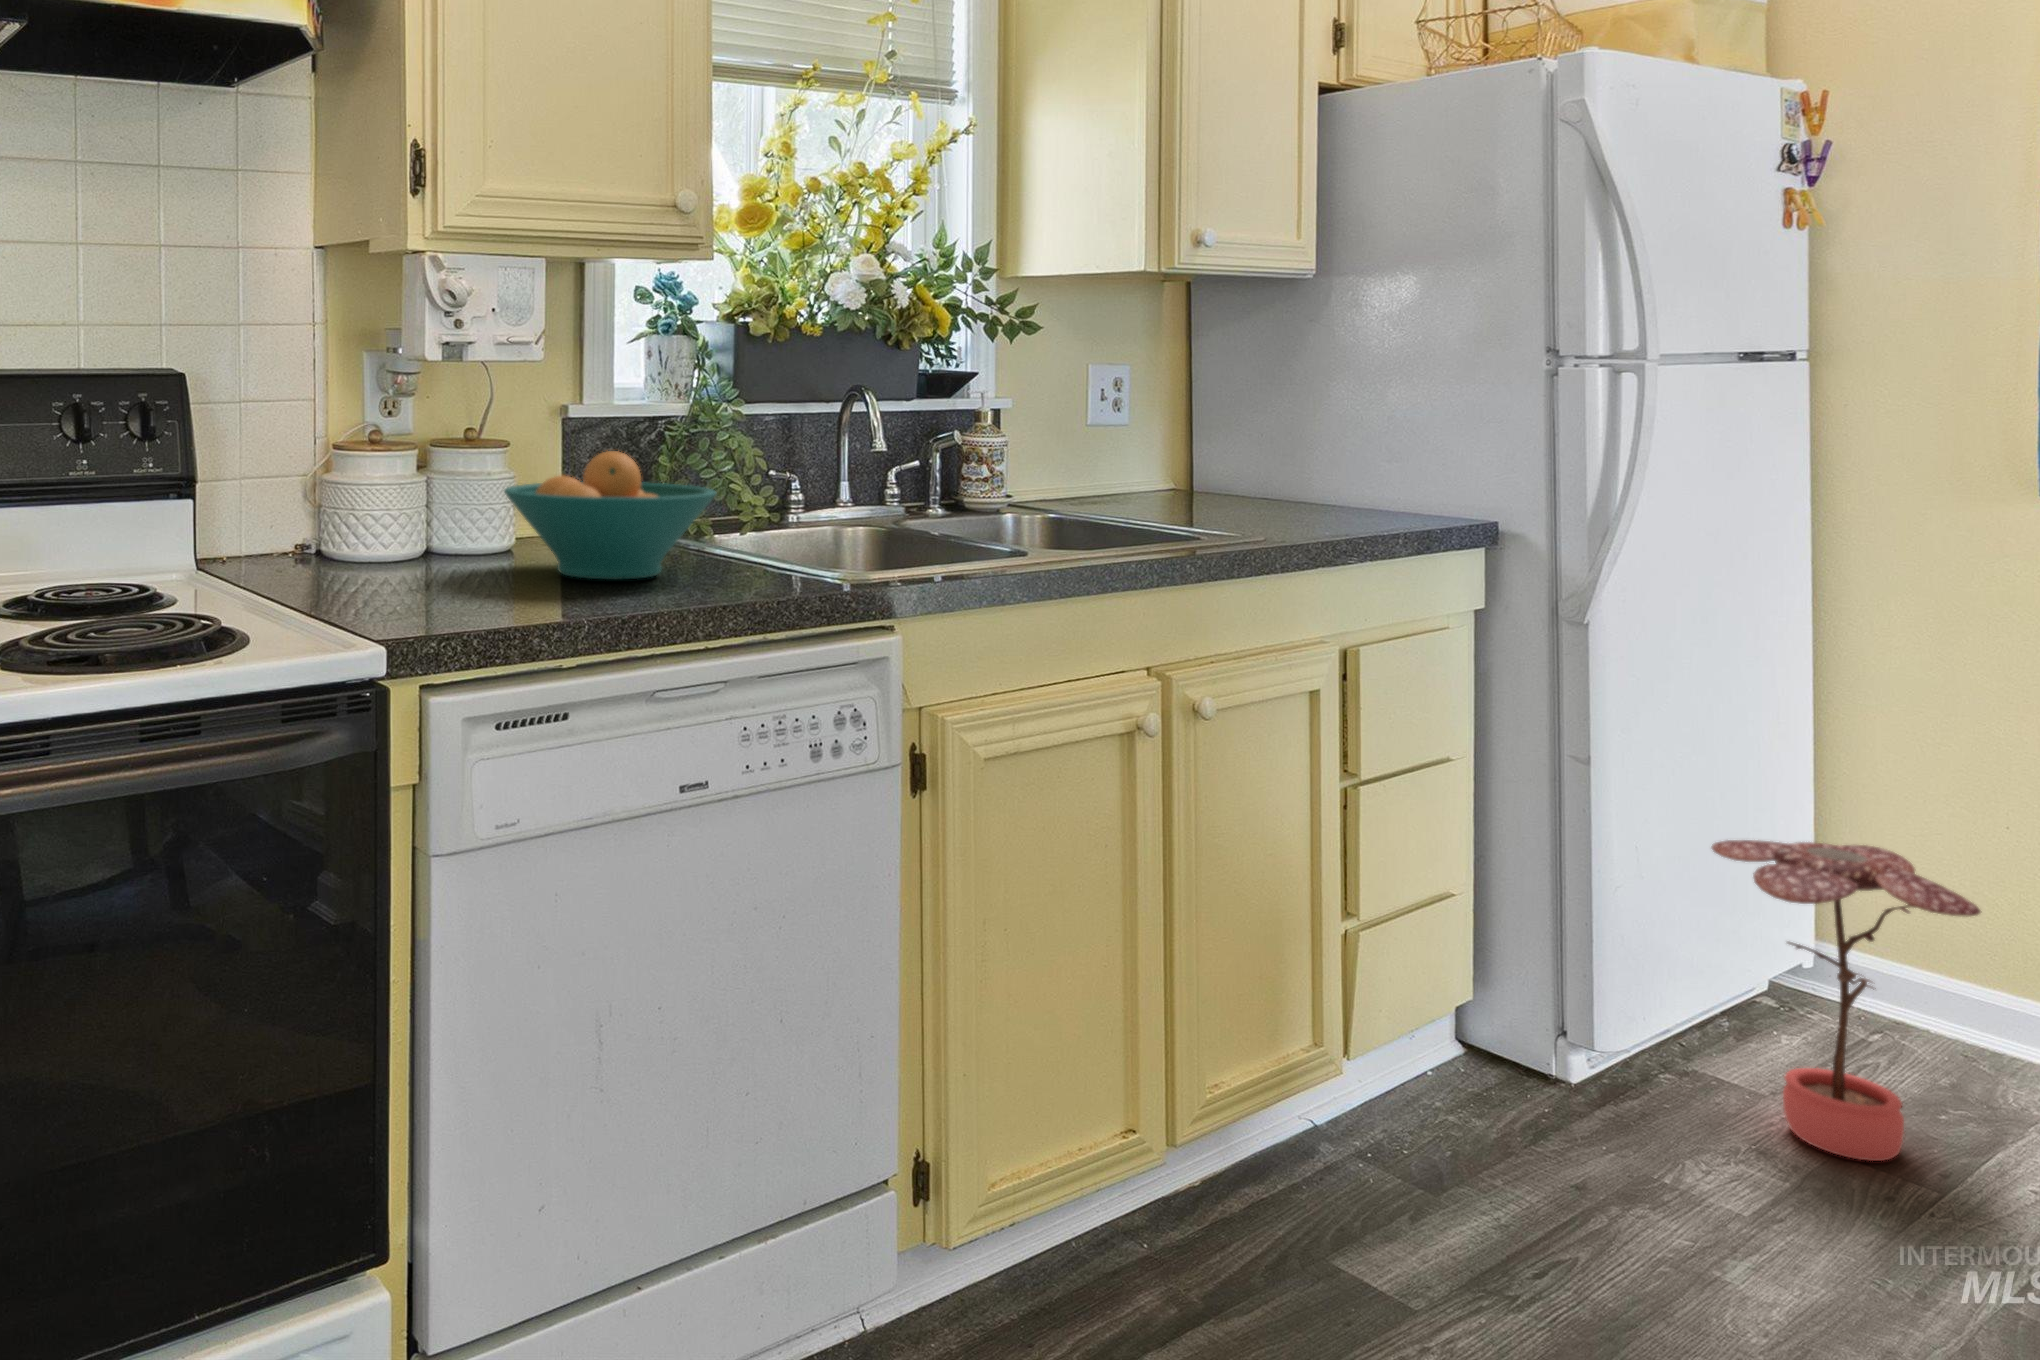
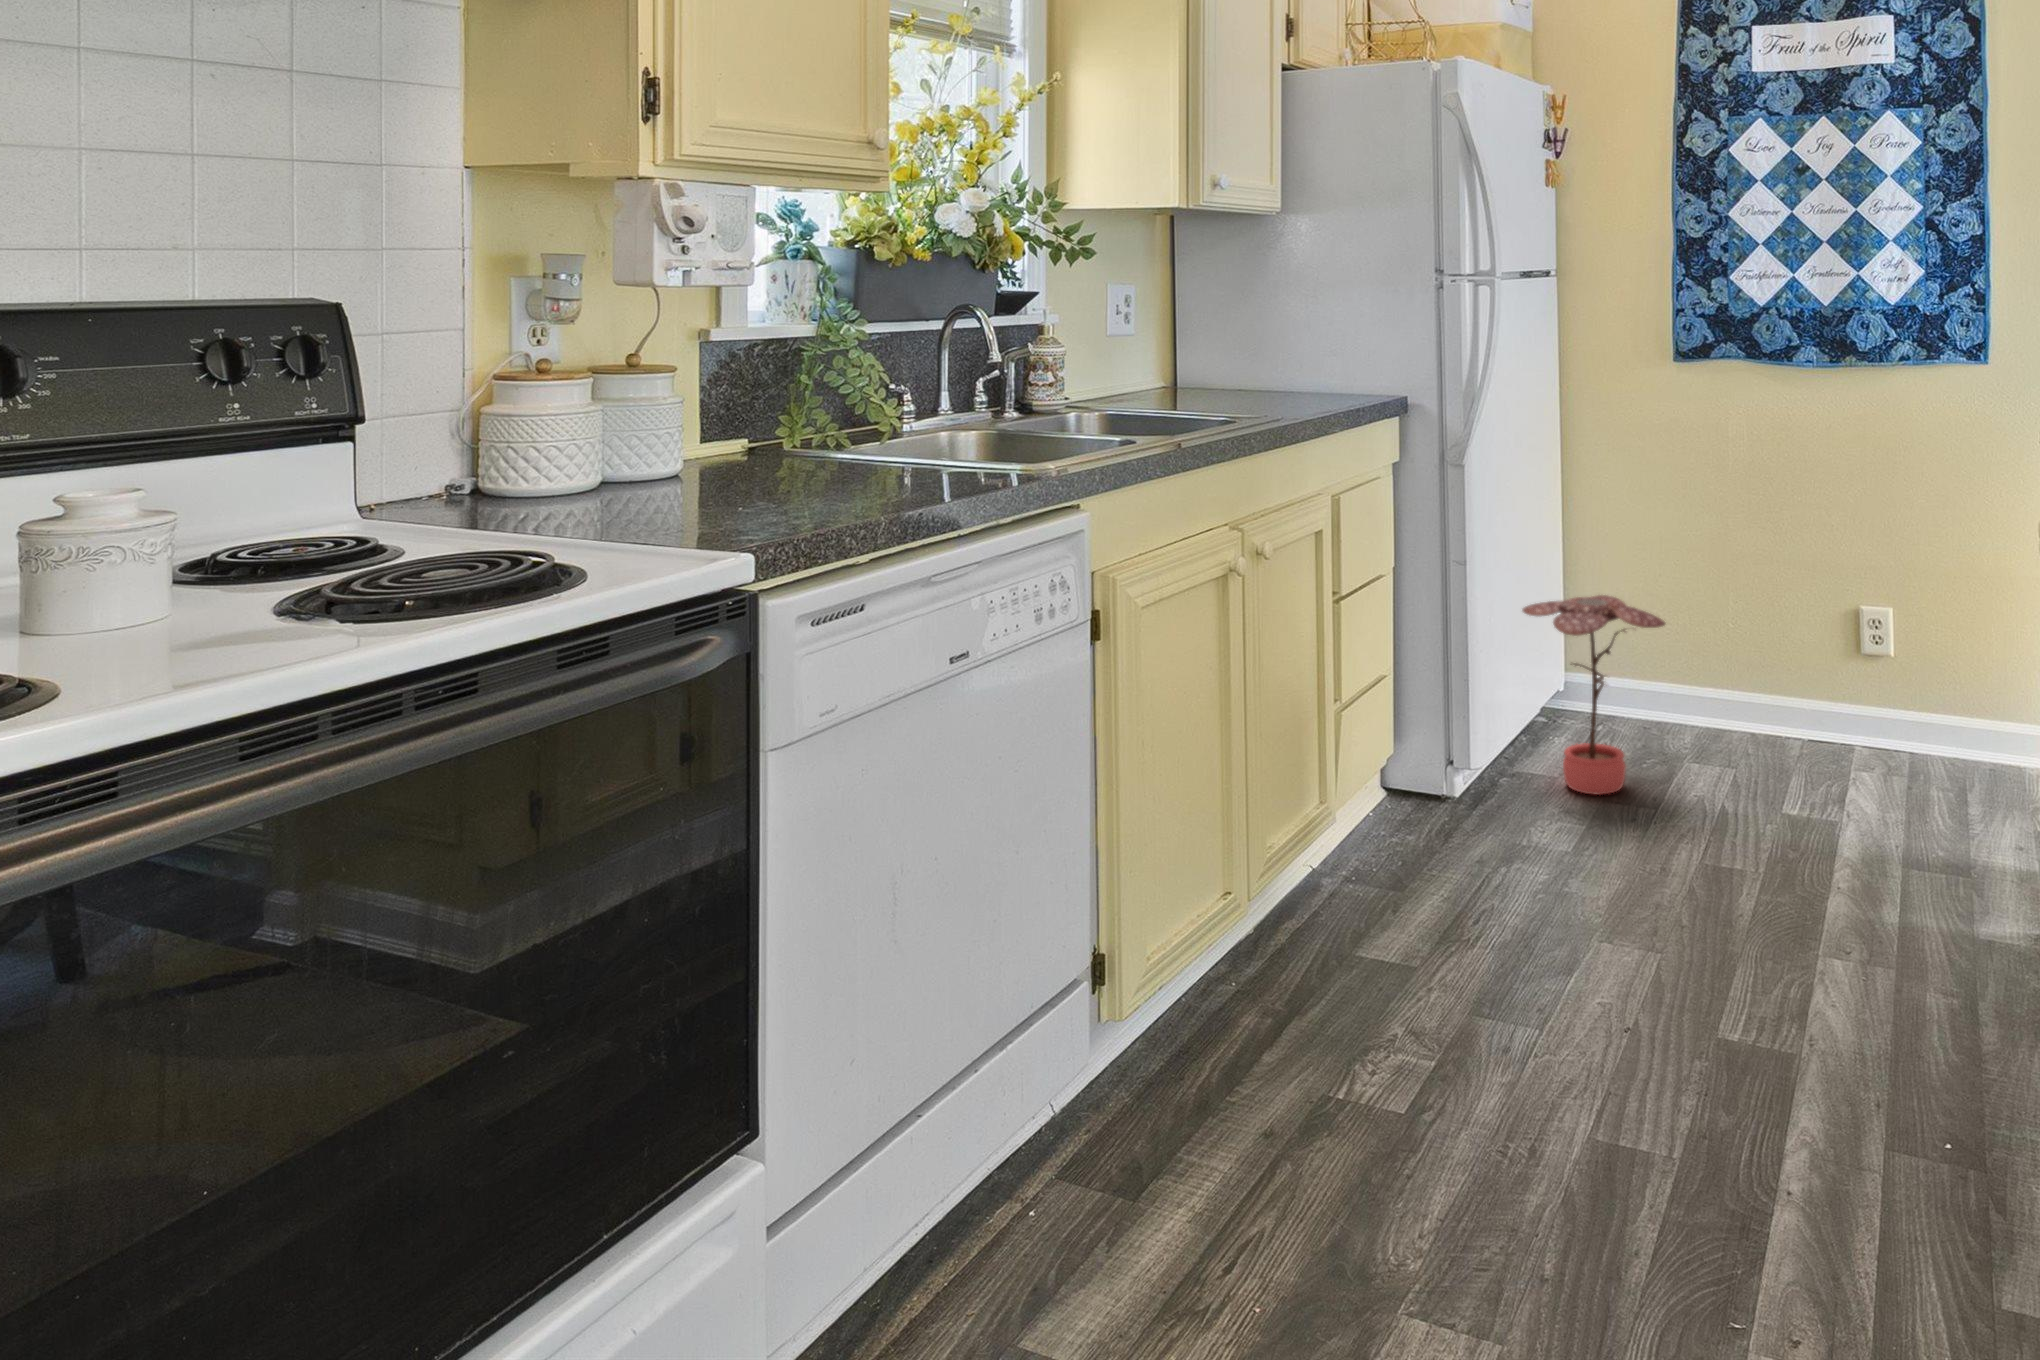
fruit bowl: present [504,451,717,579] -> none [713,370,921,488]

